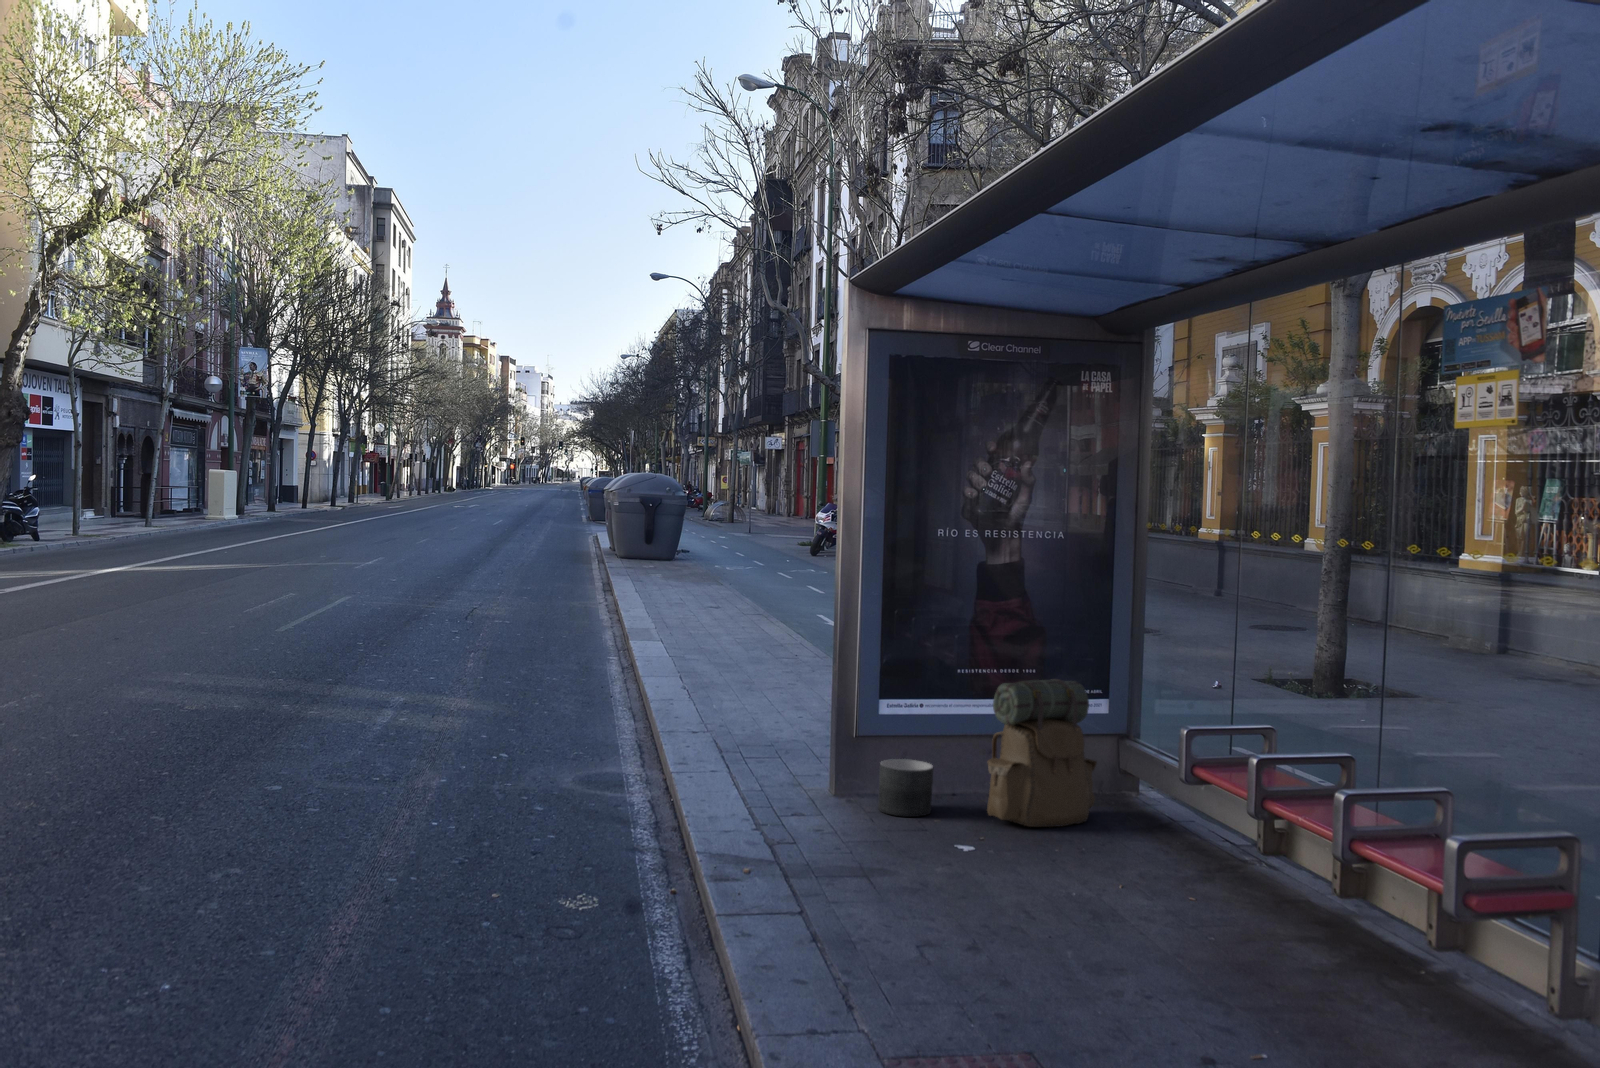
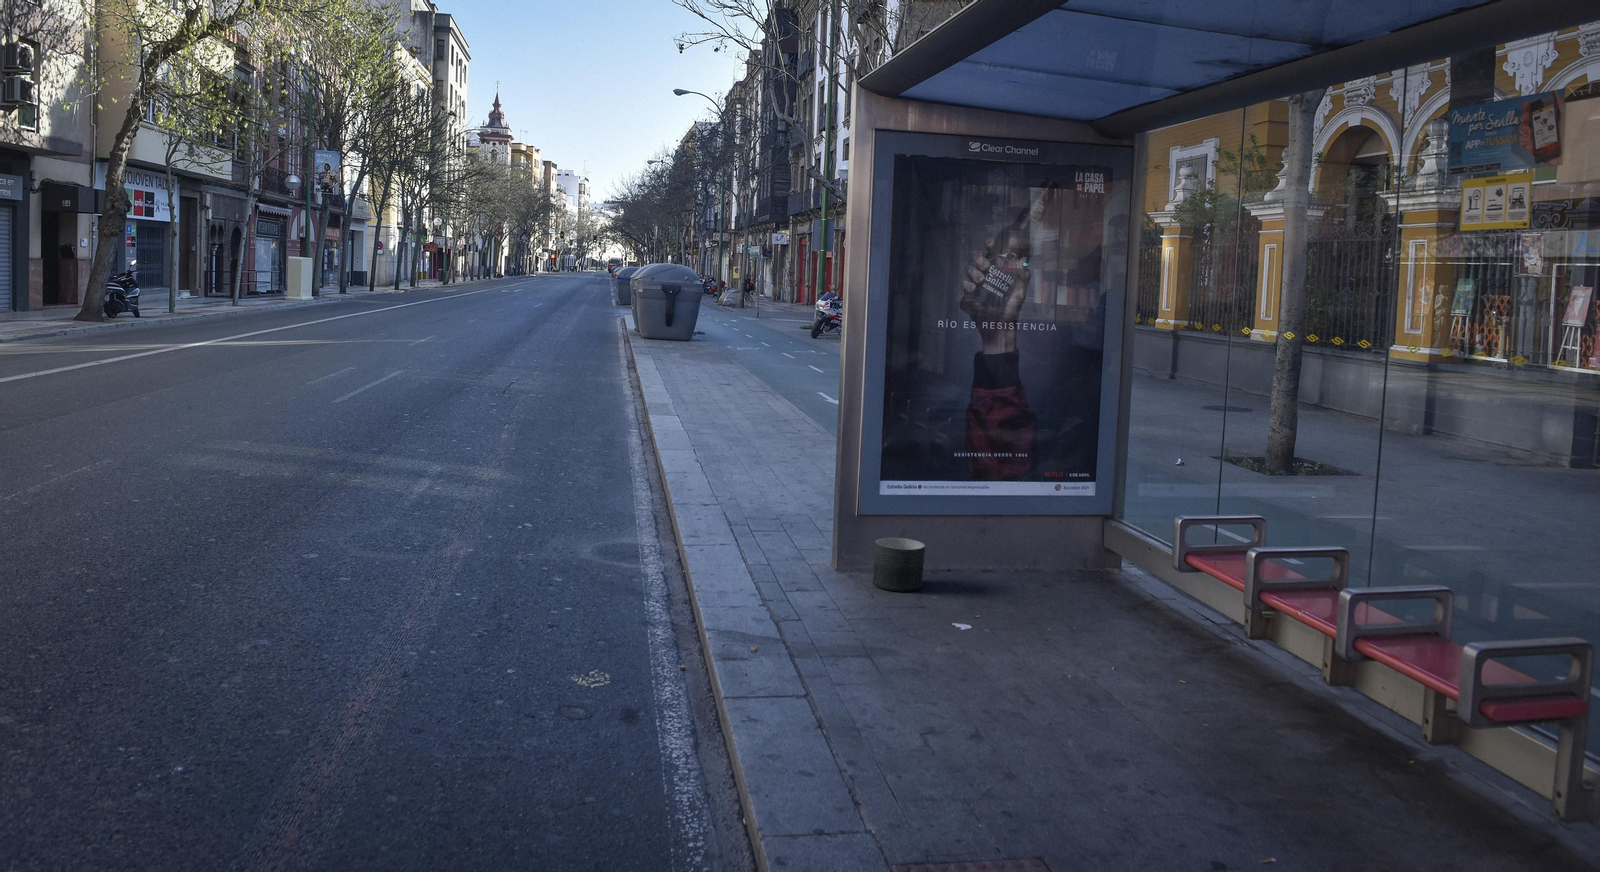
backpack: present [987,679,1097,827] -> none [975,467,1076,604]

